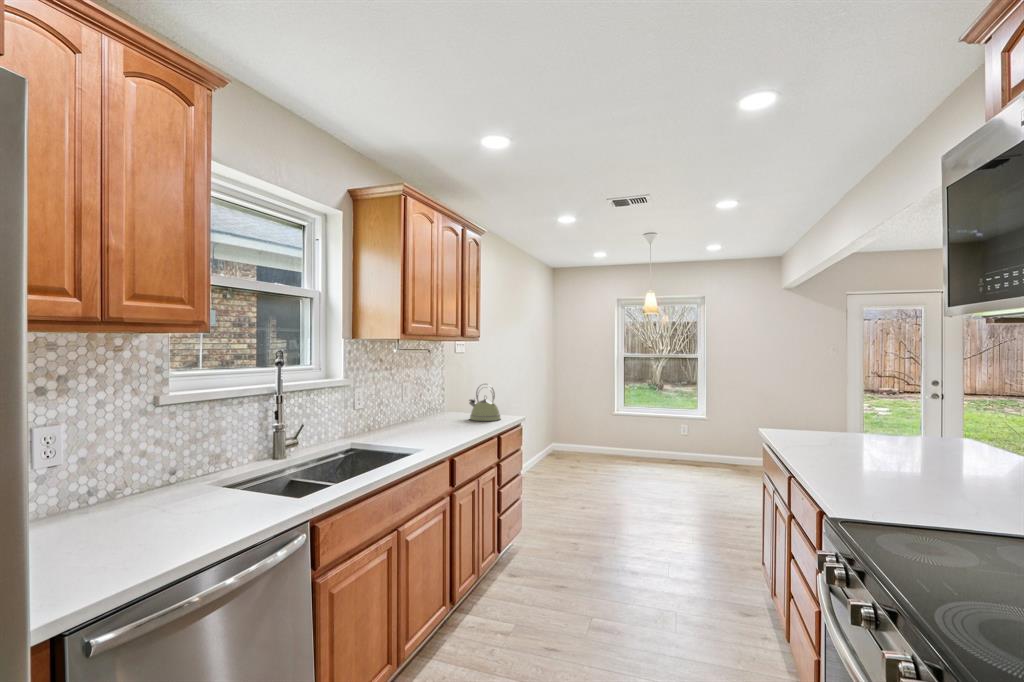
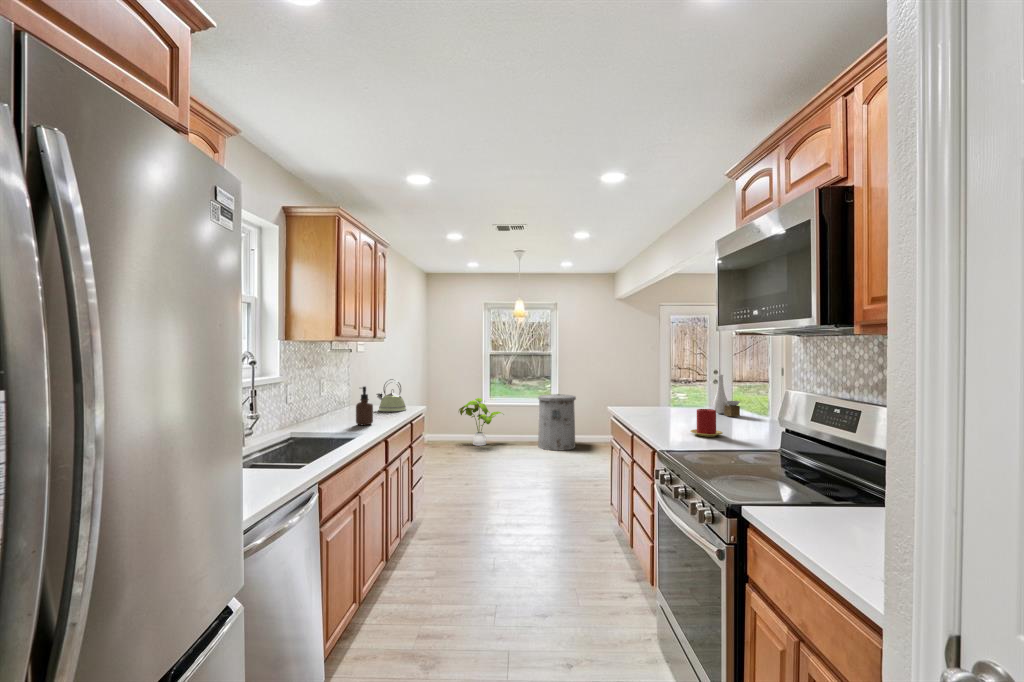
vase: none [932,391,983,457] -> present [713,375,740,416]
soap dispenser: none [427,393,446,438] -> present [356,386,373,425]
trash can: none [680,404,729,473] -> present [538,394,576,450]
house plant: none [587,405,640,459] -> present [459,398,501,446]
candle: none [888,447,951,495] -> present [690,409,723,437]

